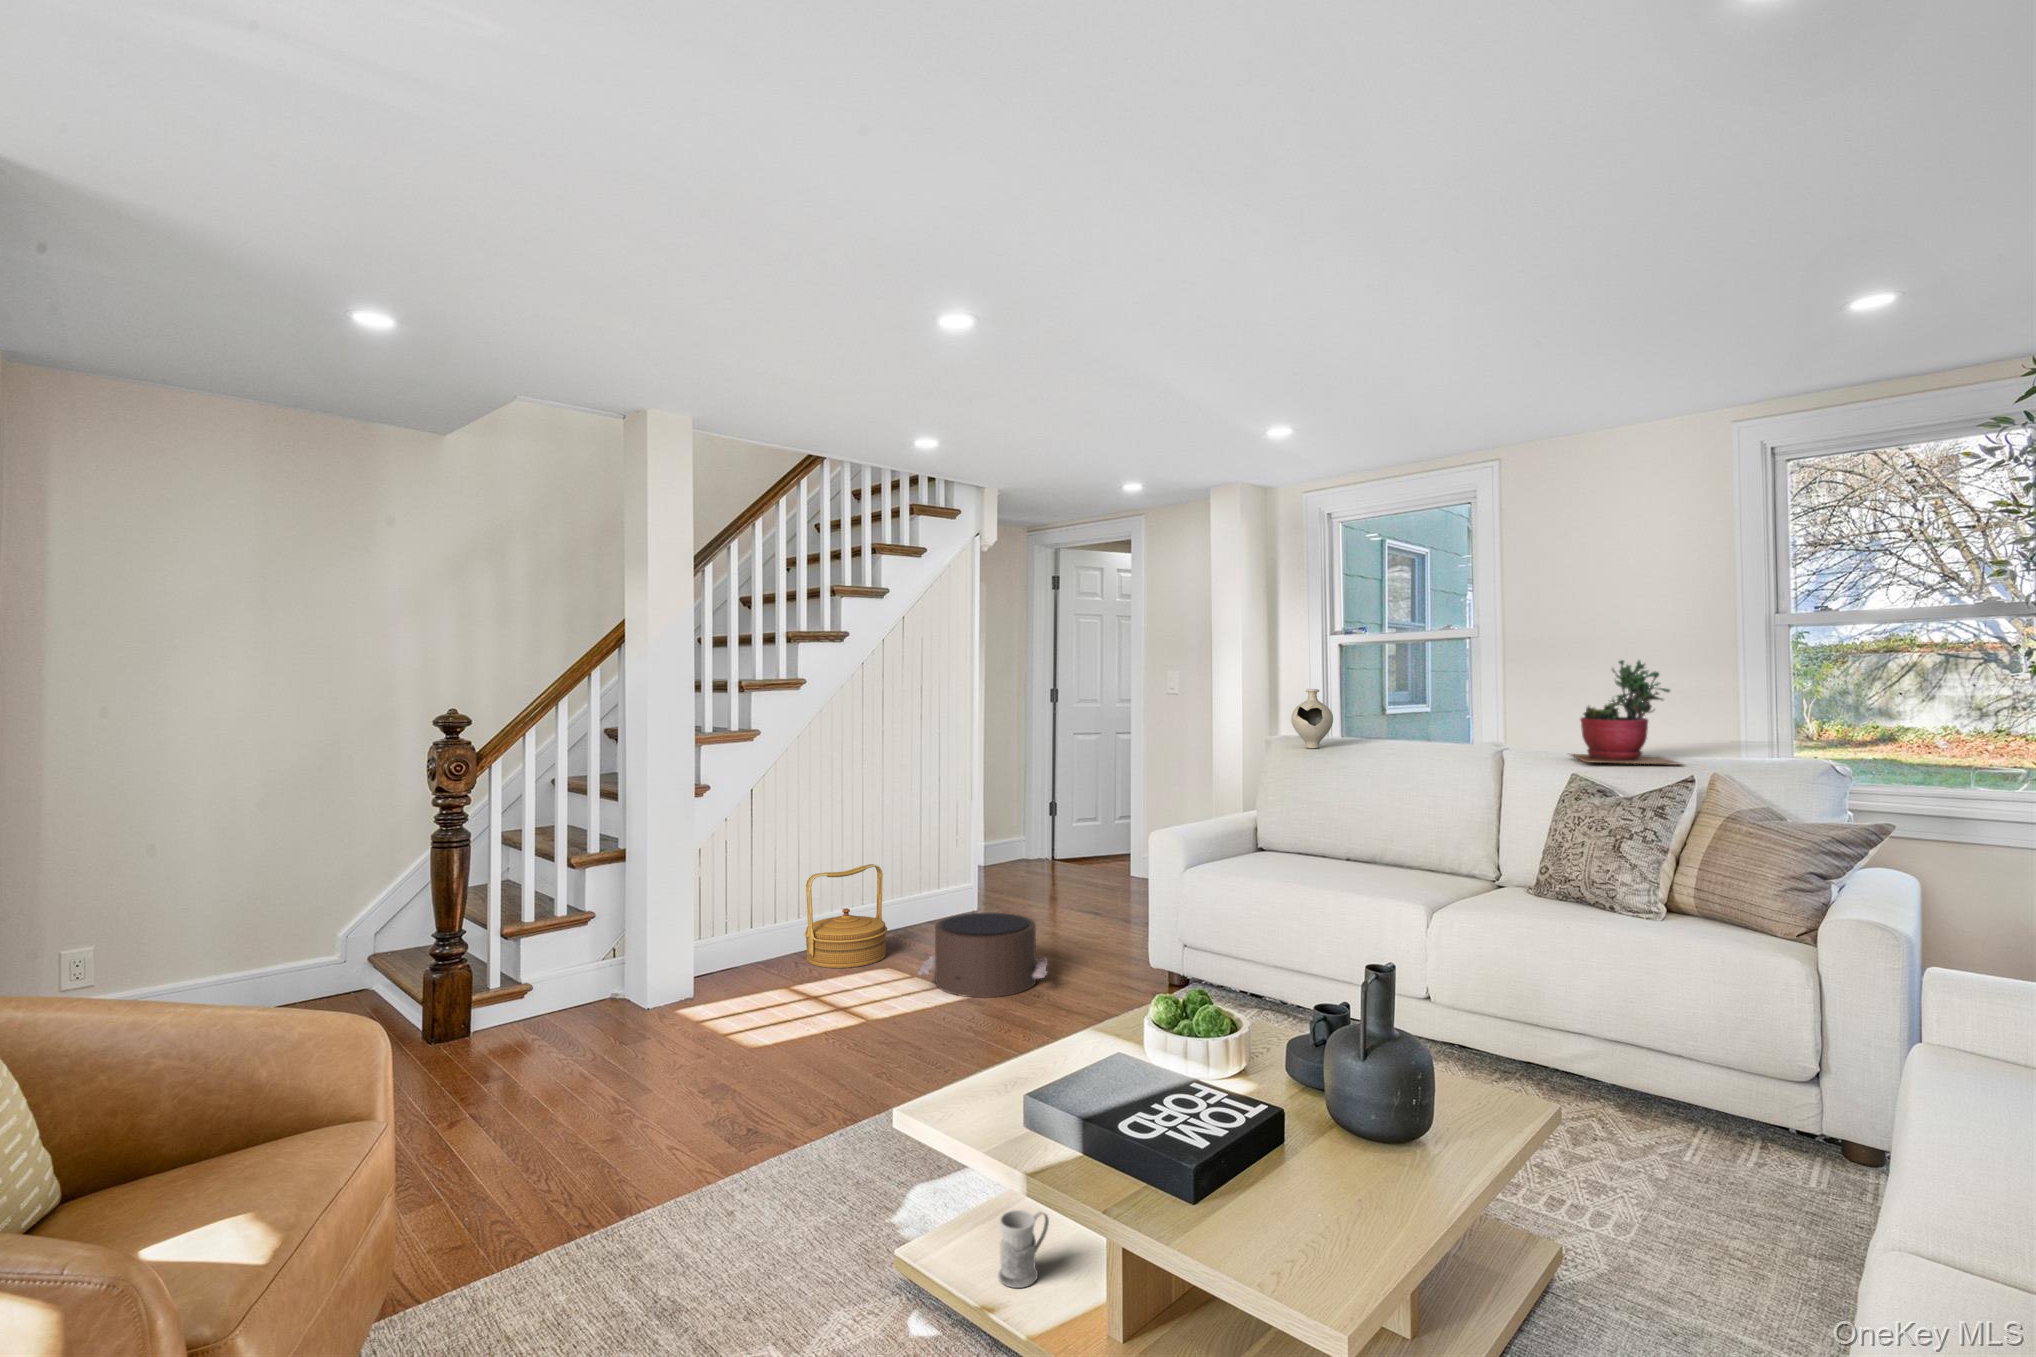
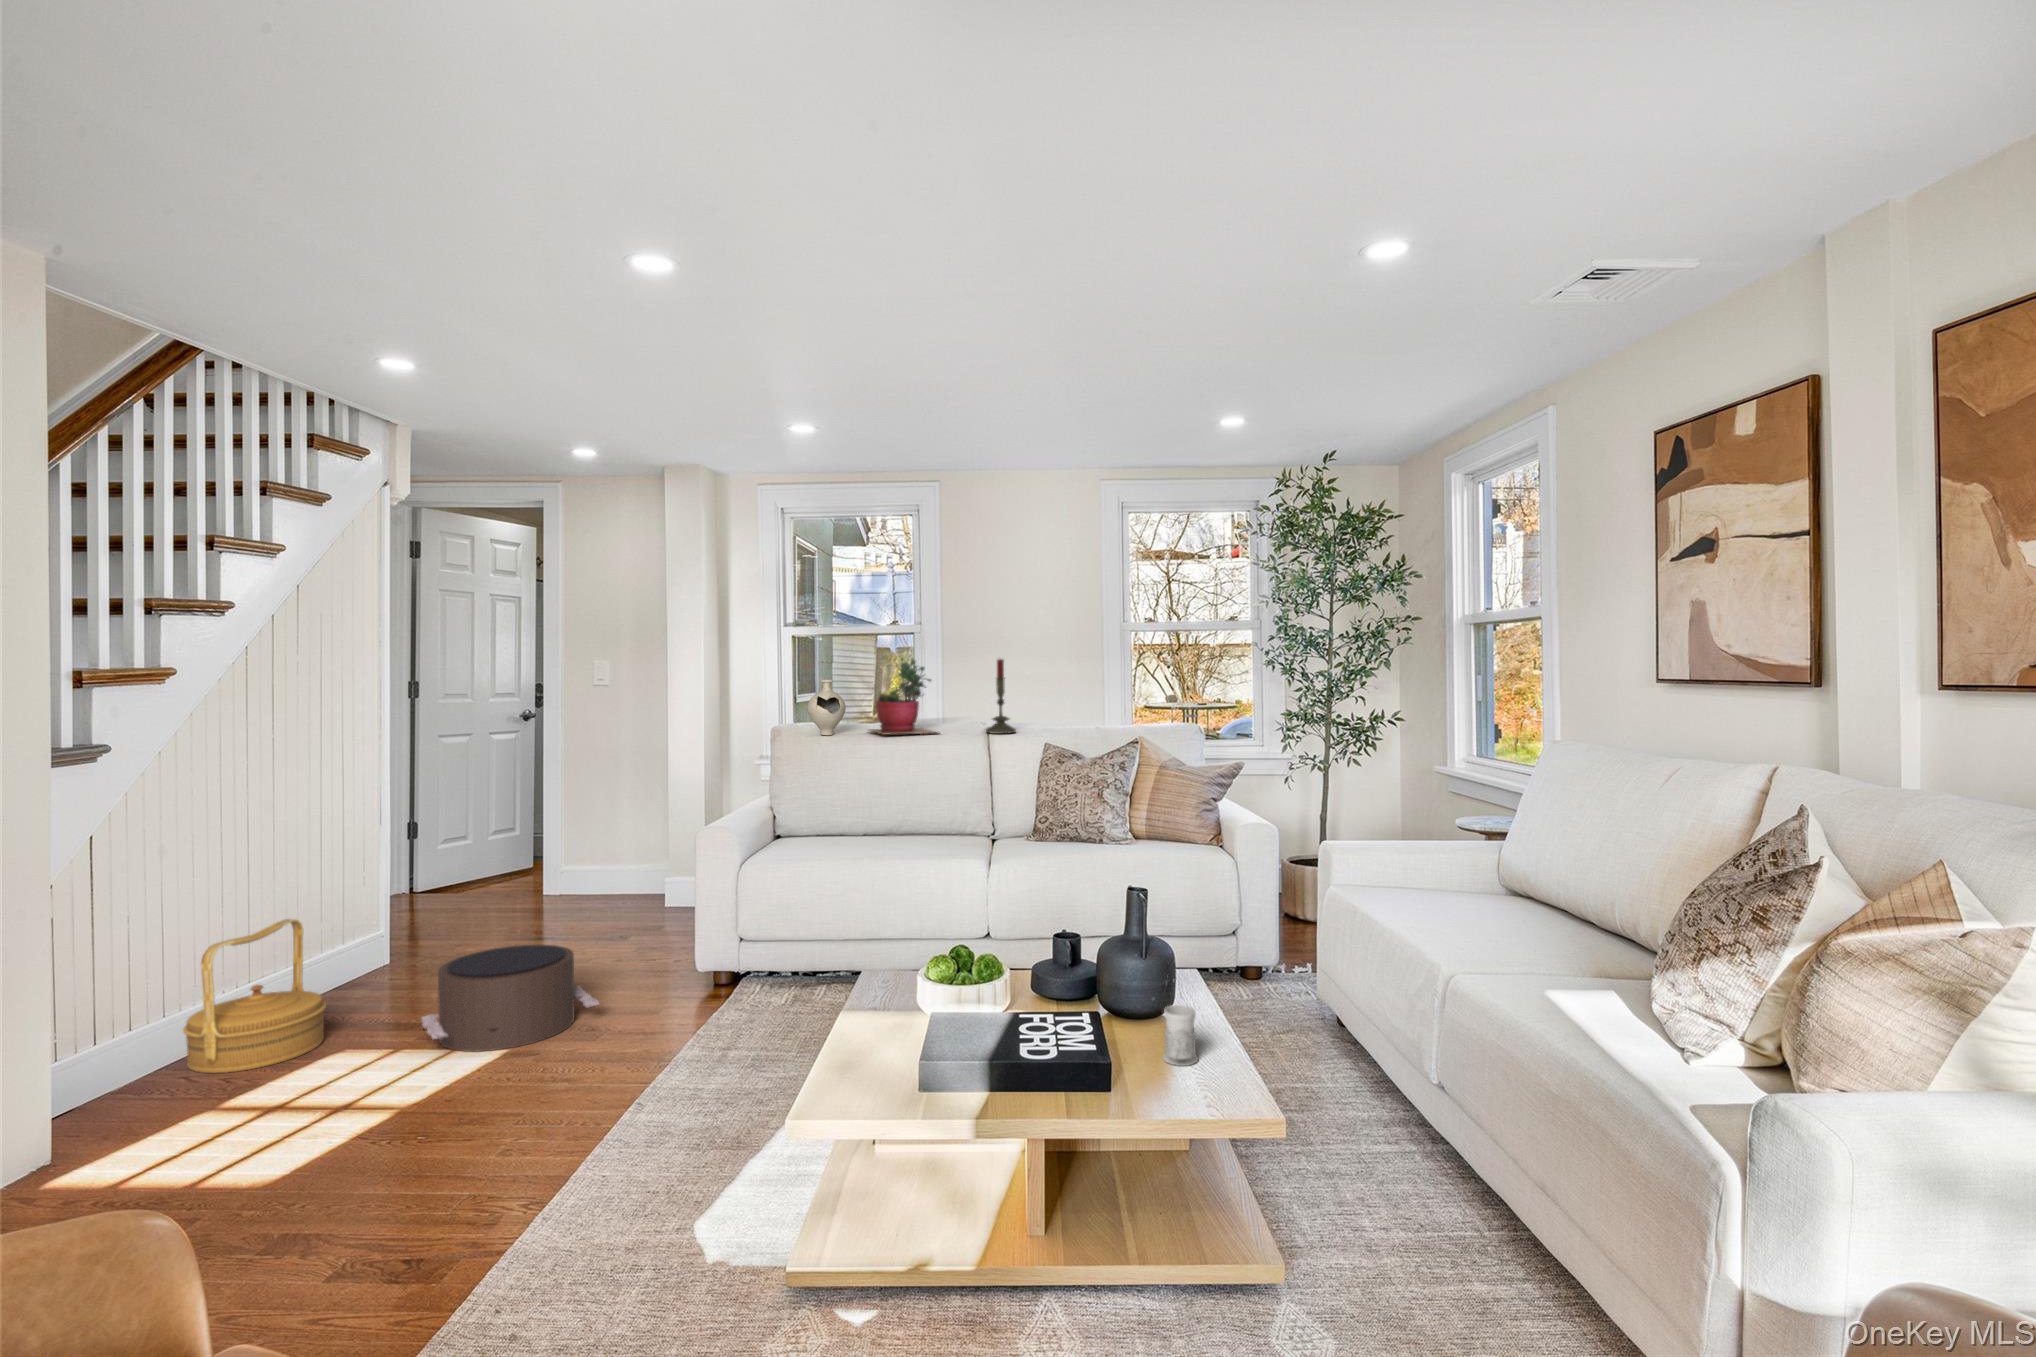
succulent plant: present [1570,660,1680,765] -> present [869,658,935,735]
candle: none [1500,661,1542,757] -> present [986,659,1016,734]
mug: present [998,1210,1049,1288] -> present [1163,1005,1198,1066]

